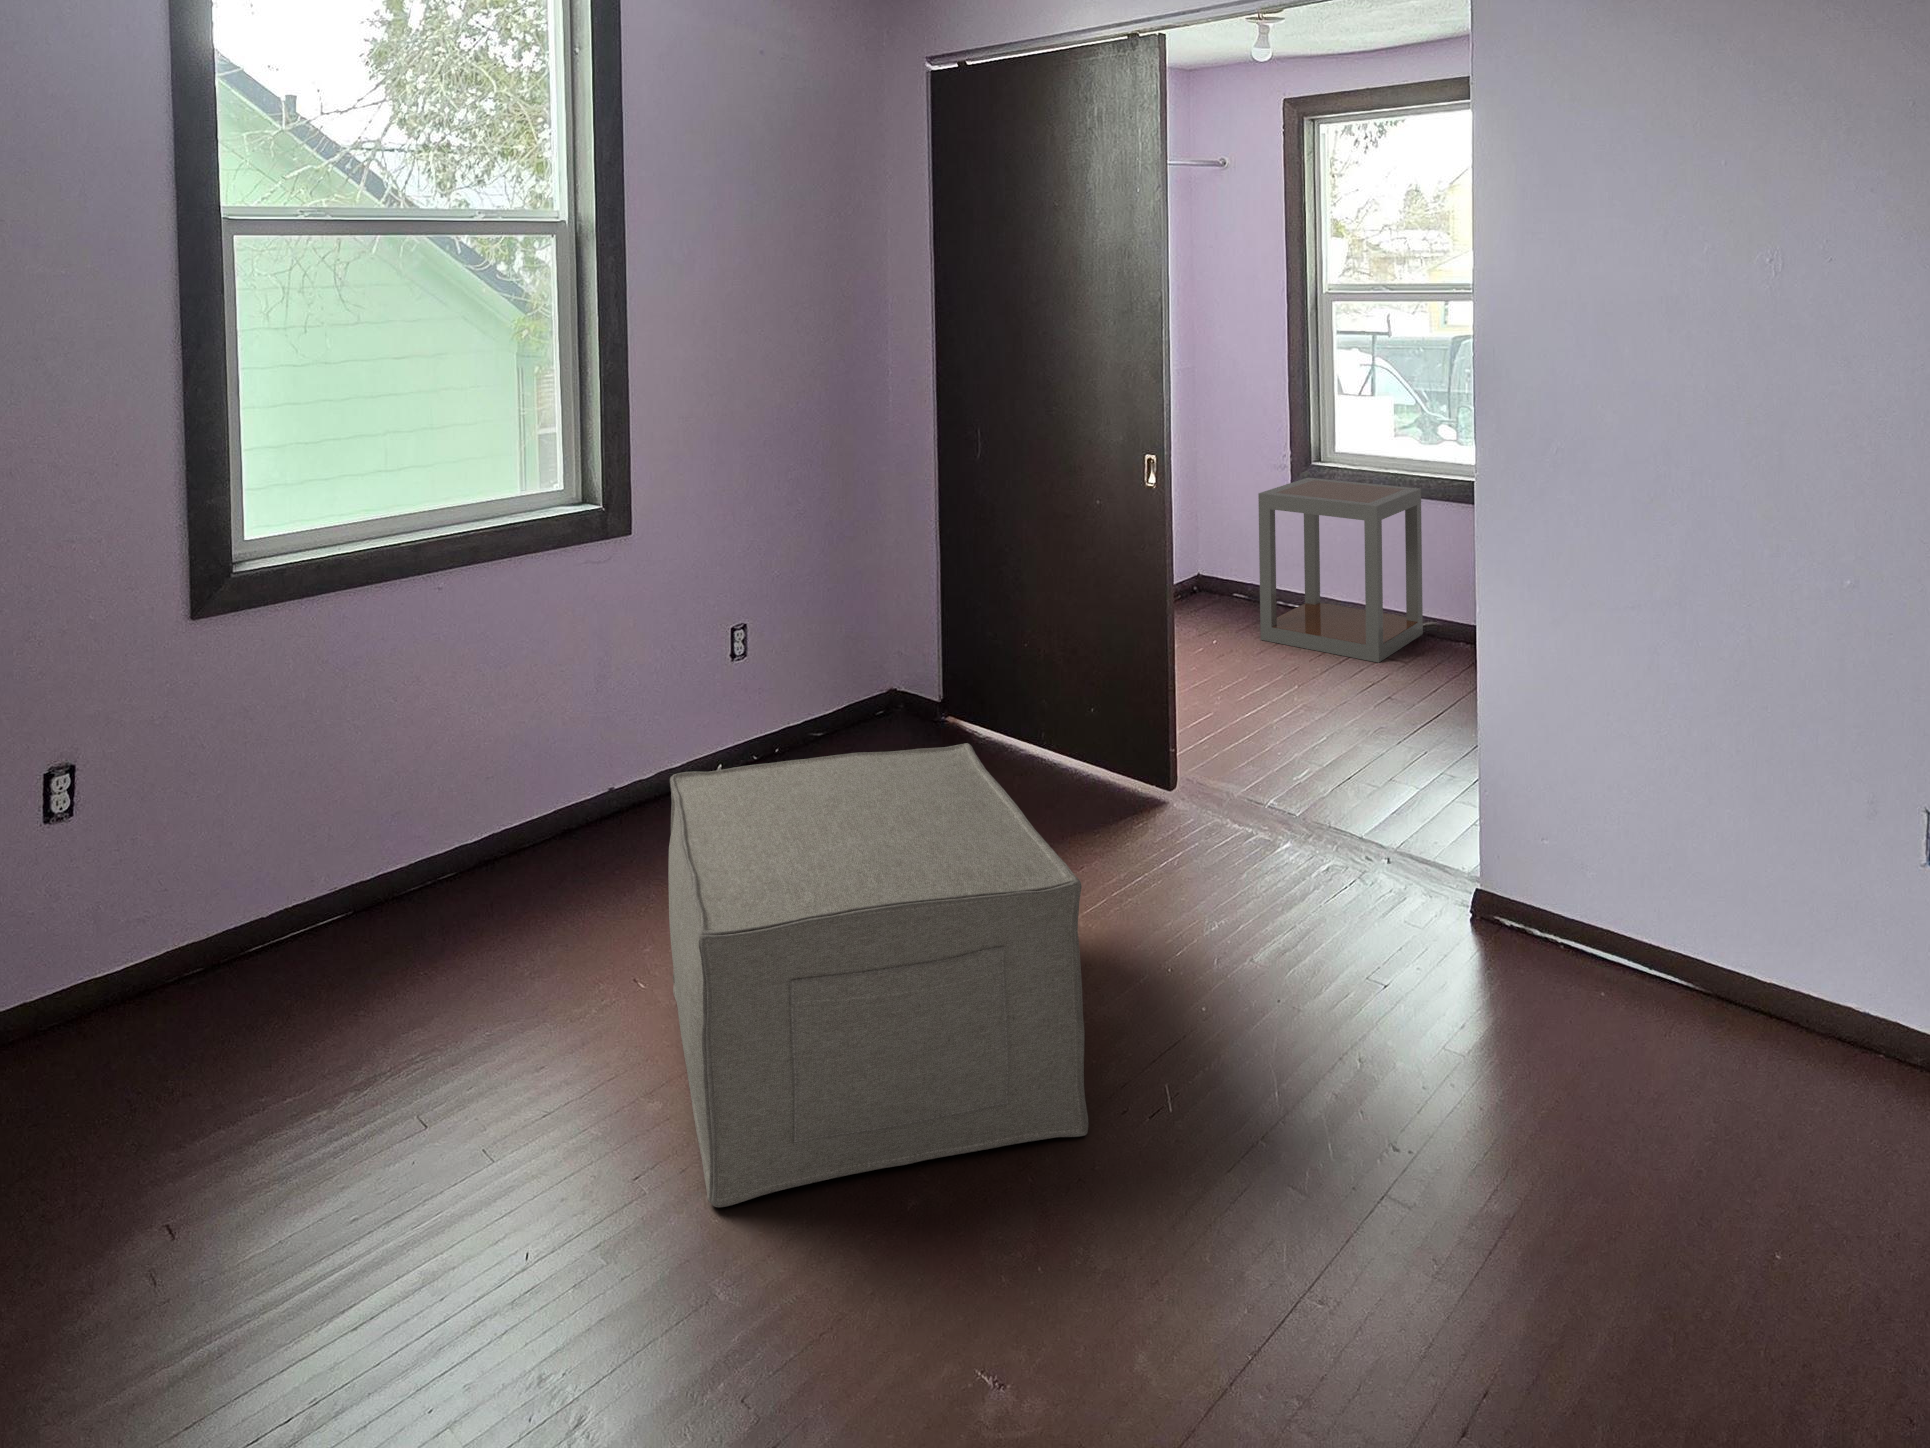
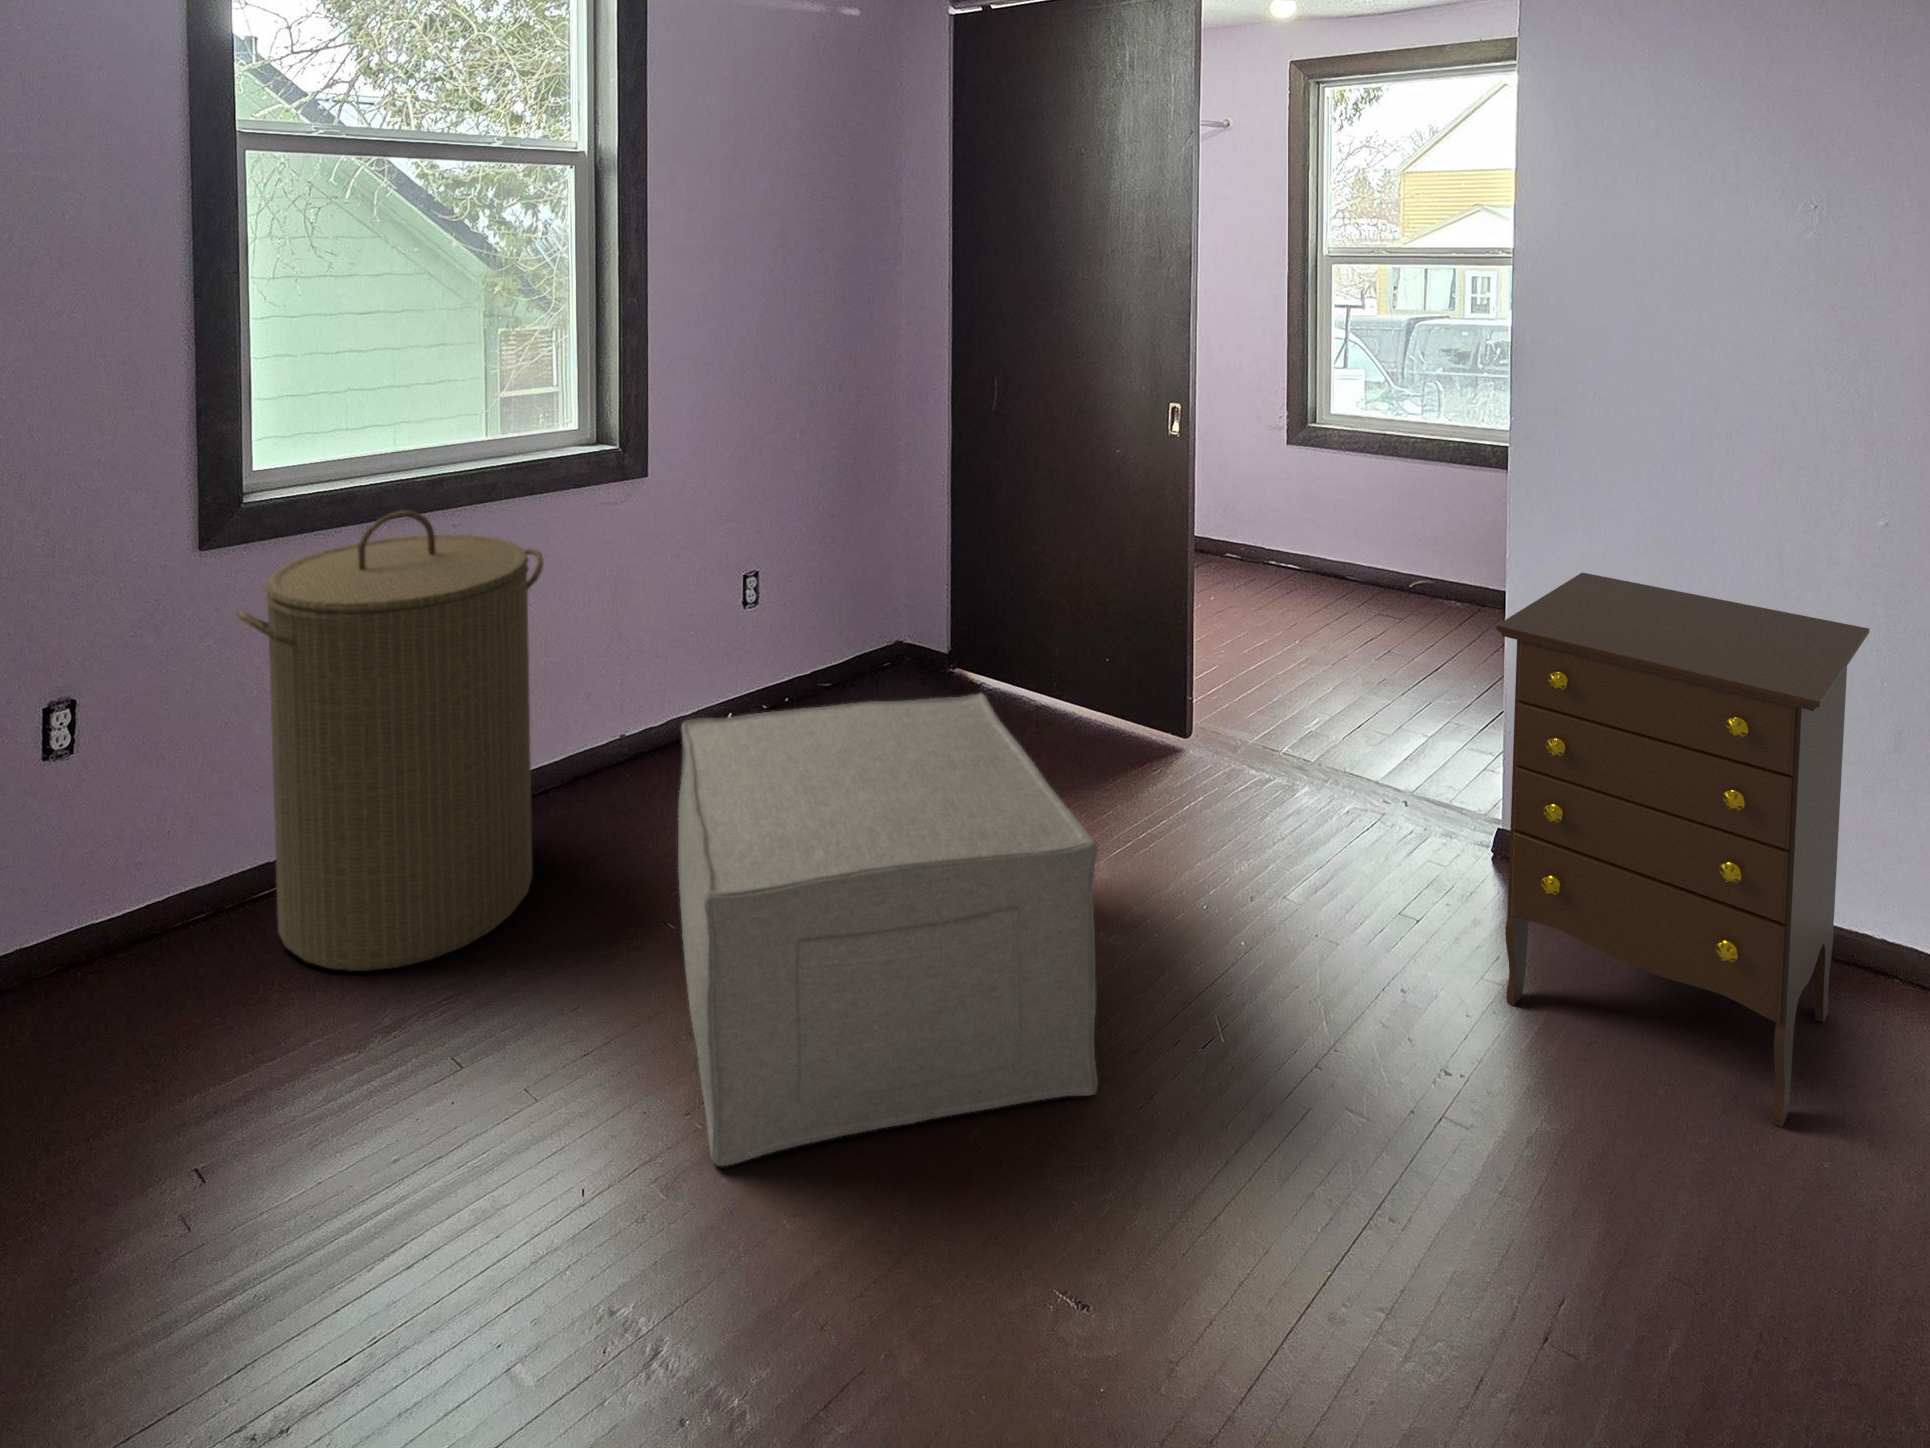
side table: present [1258,478,1423,663] -> none [1265,429,1427,610]
laundry hamper: none [234,570,530,1031] -> present [236,510,543,971]
dresser: none [1470,609,1840,1156] -> present [1496,573,1869,1127]

